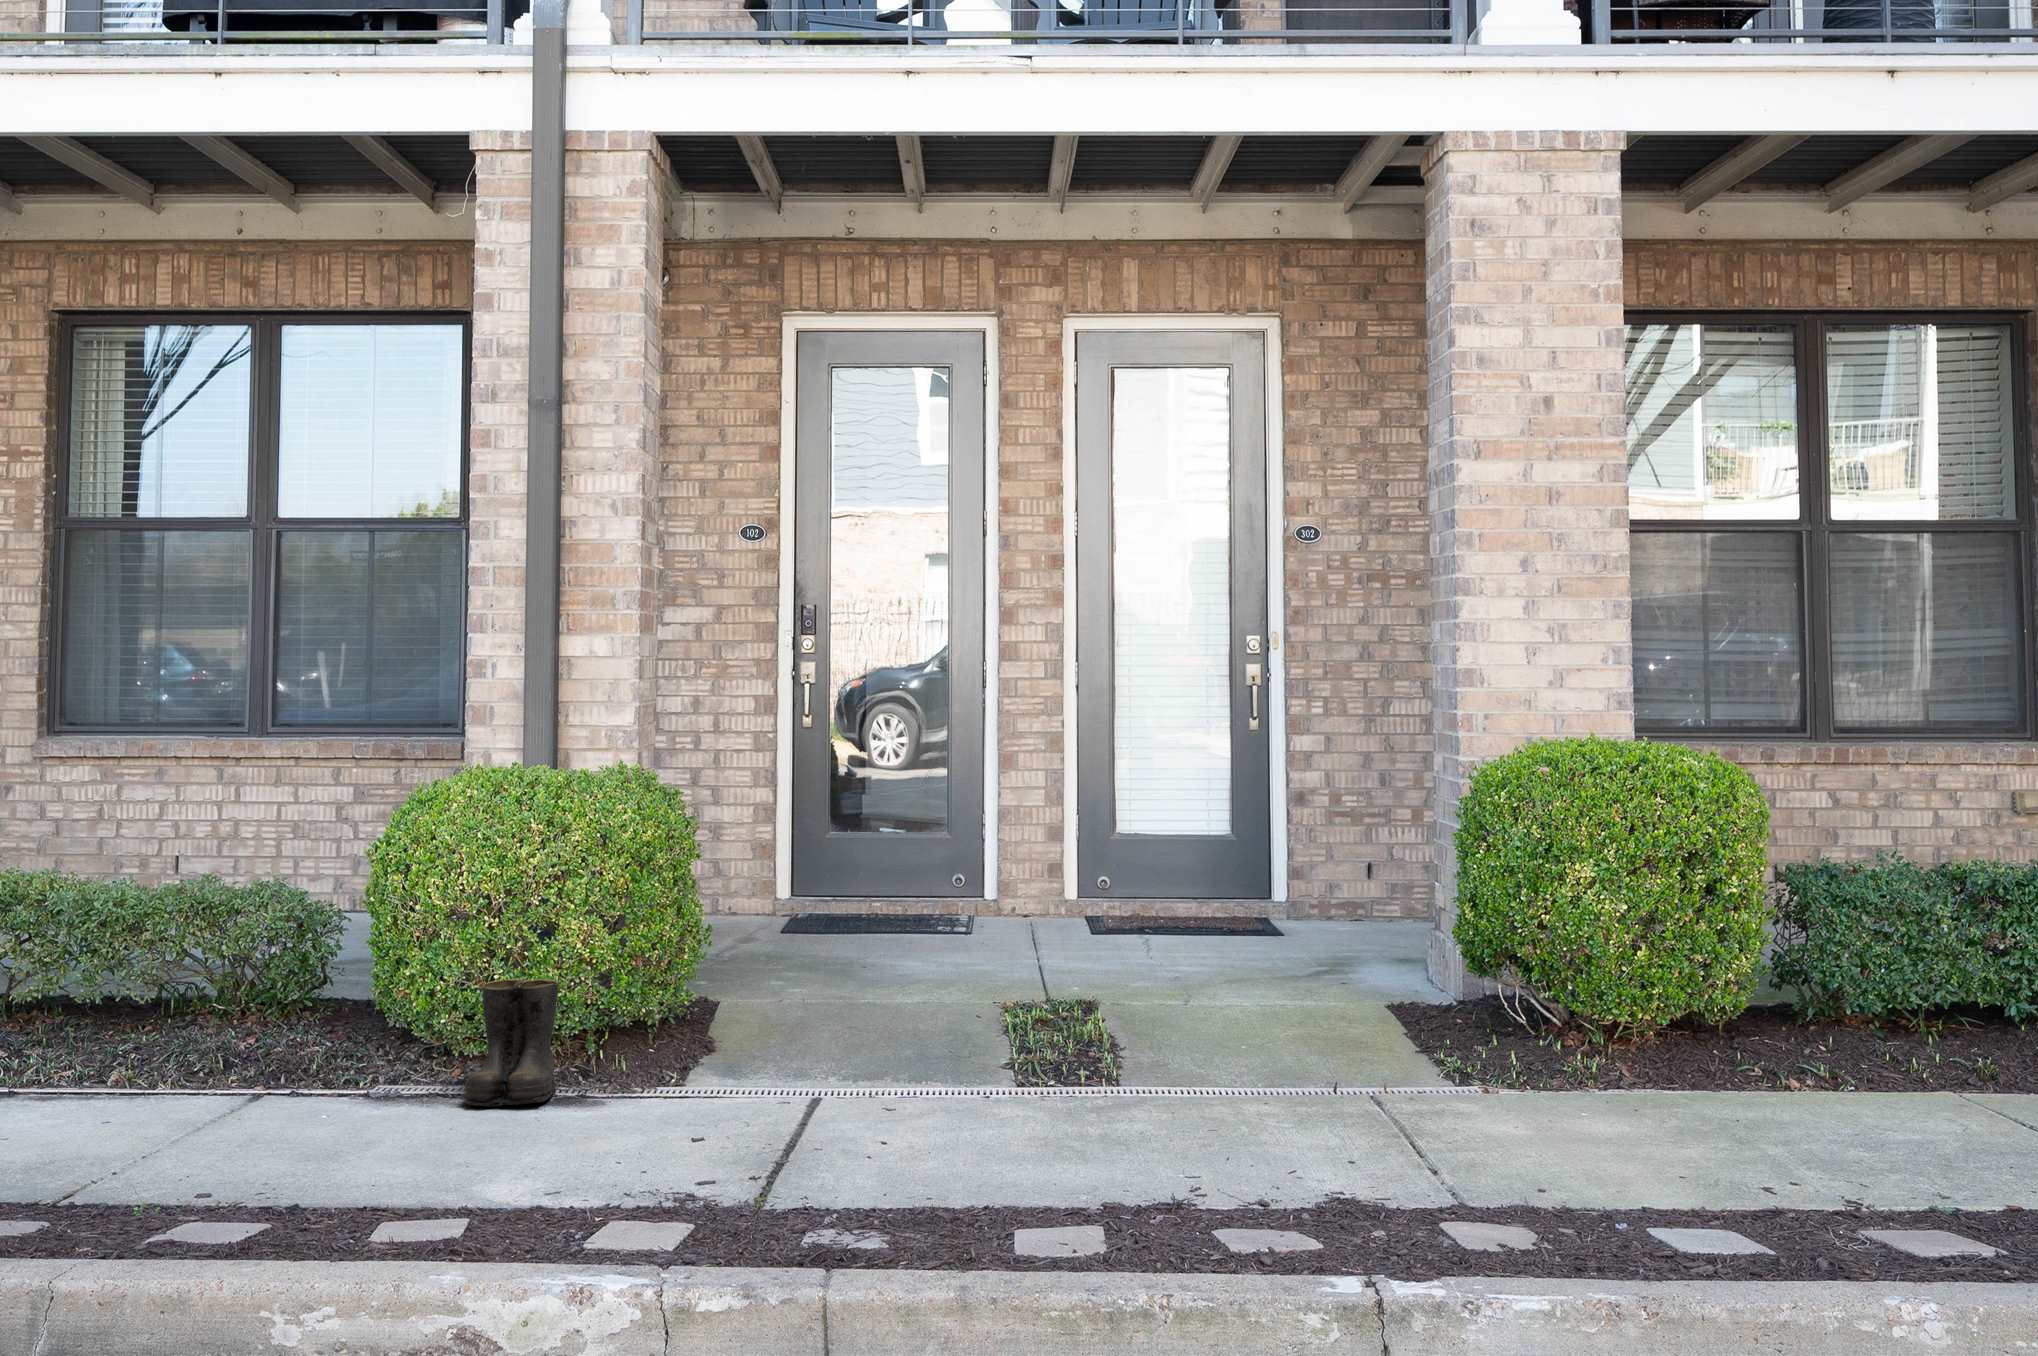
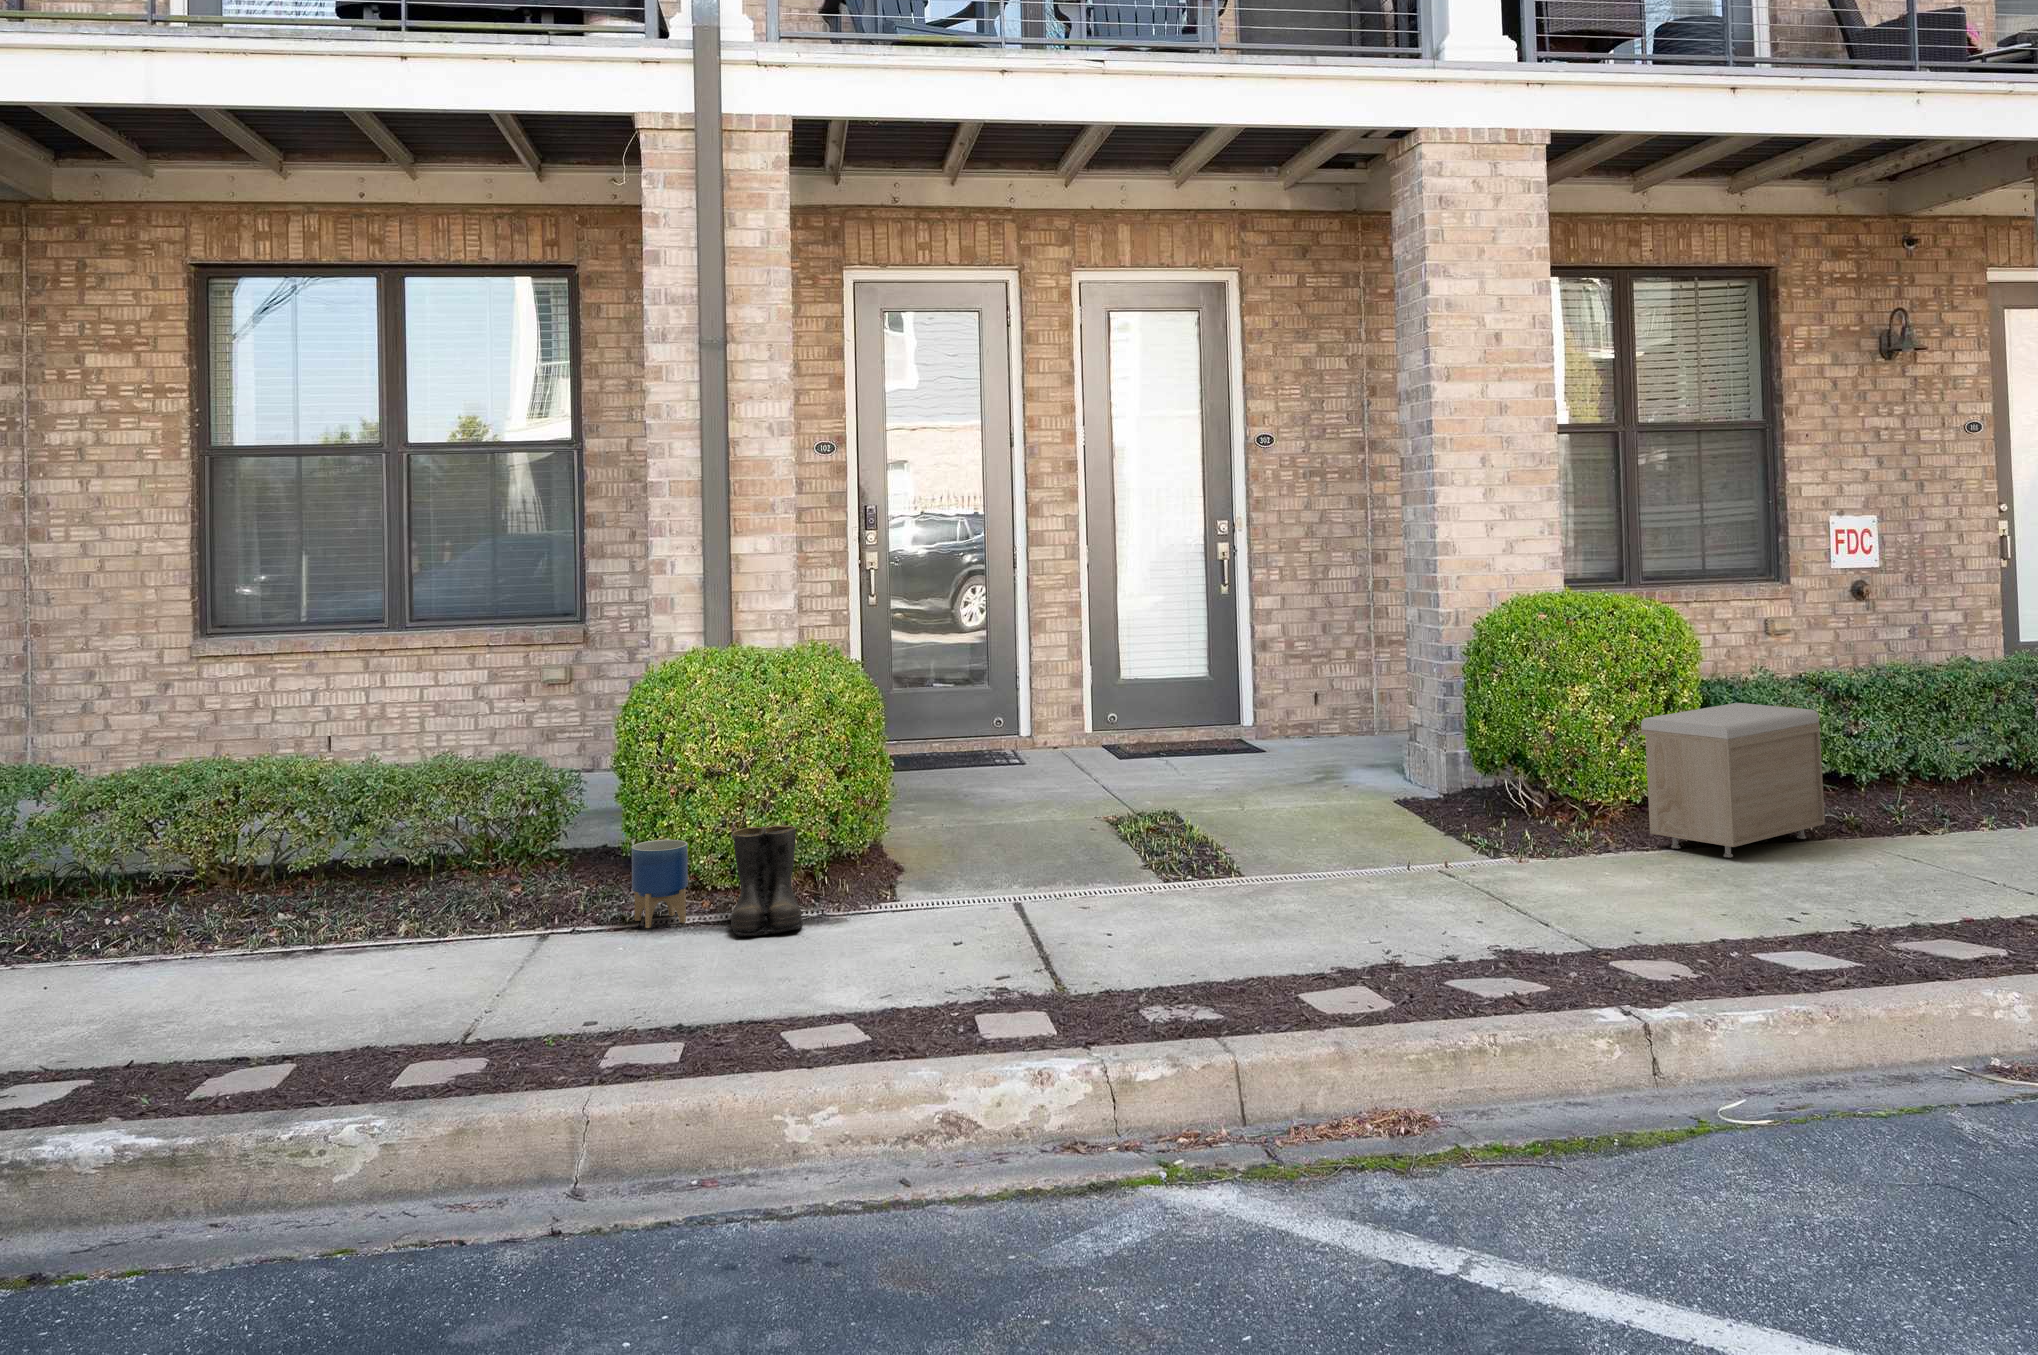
storage bench: none [1664,900,1925,1103] -> present [1641,703,1825,857]
planter: none [371,988,437,1089] -> present [632,840,688,928]

